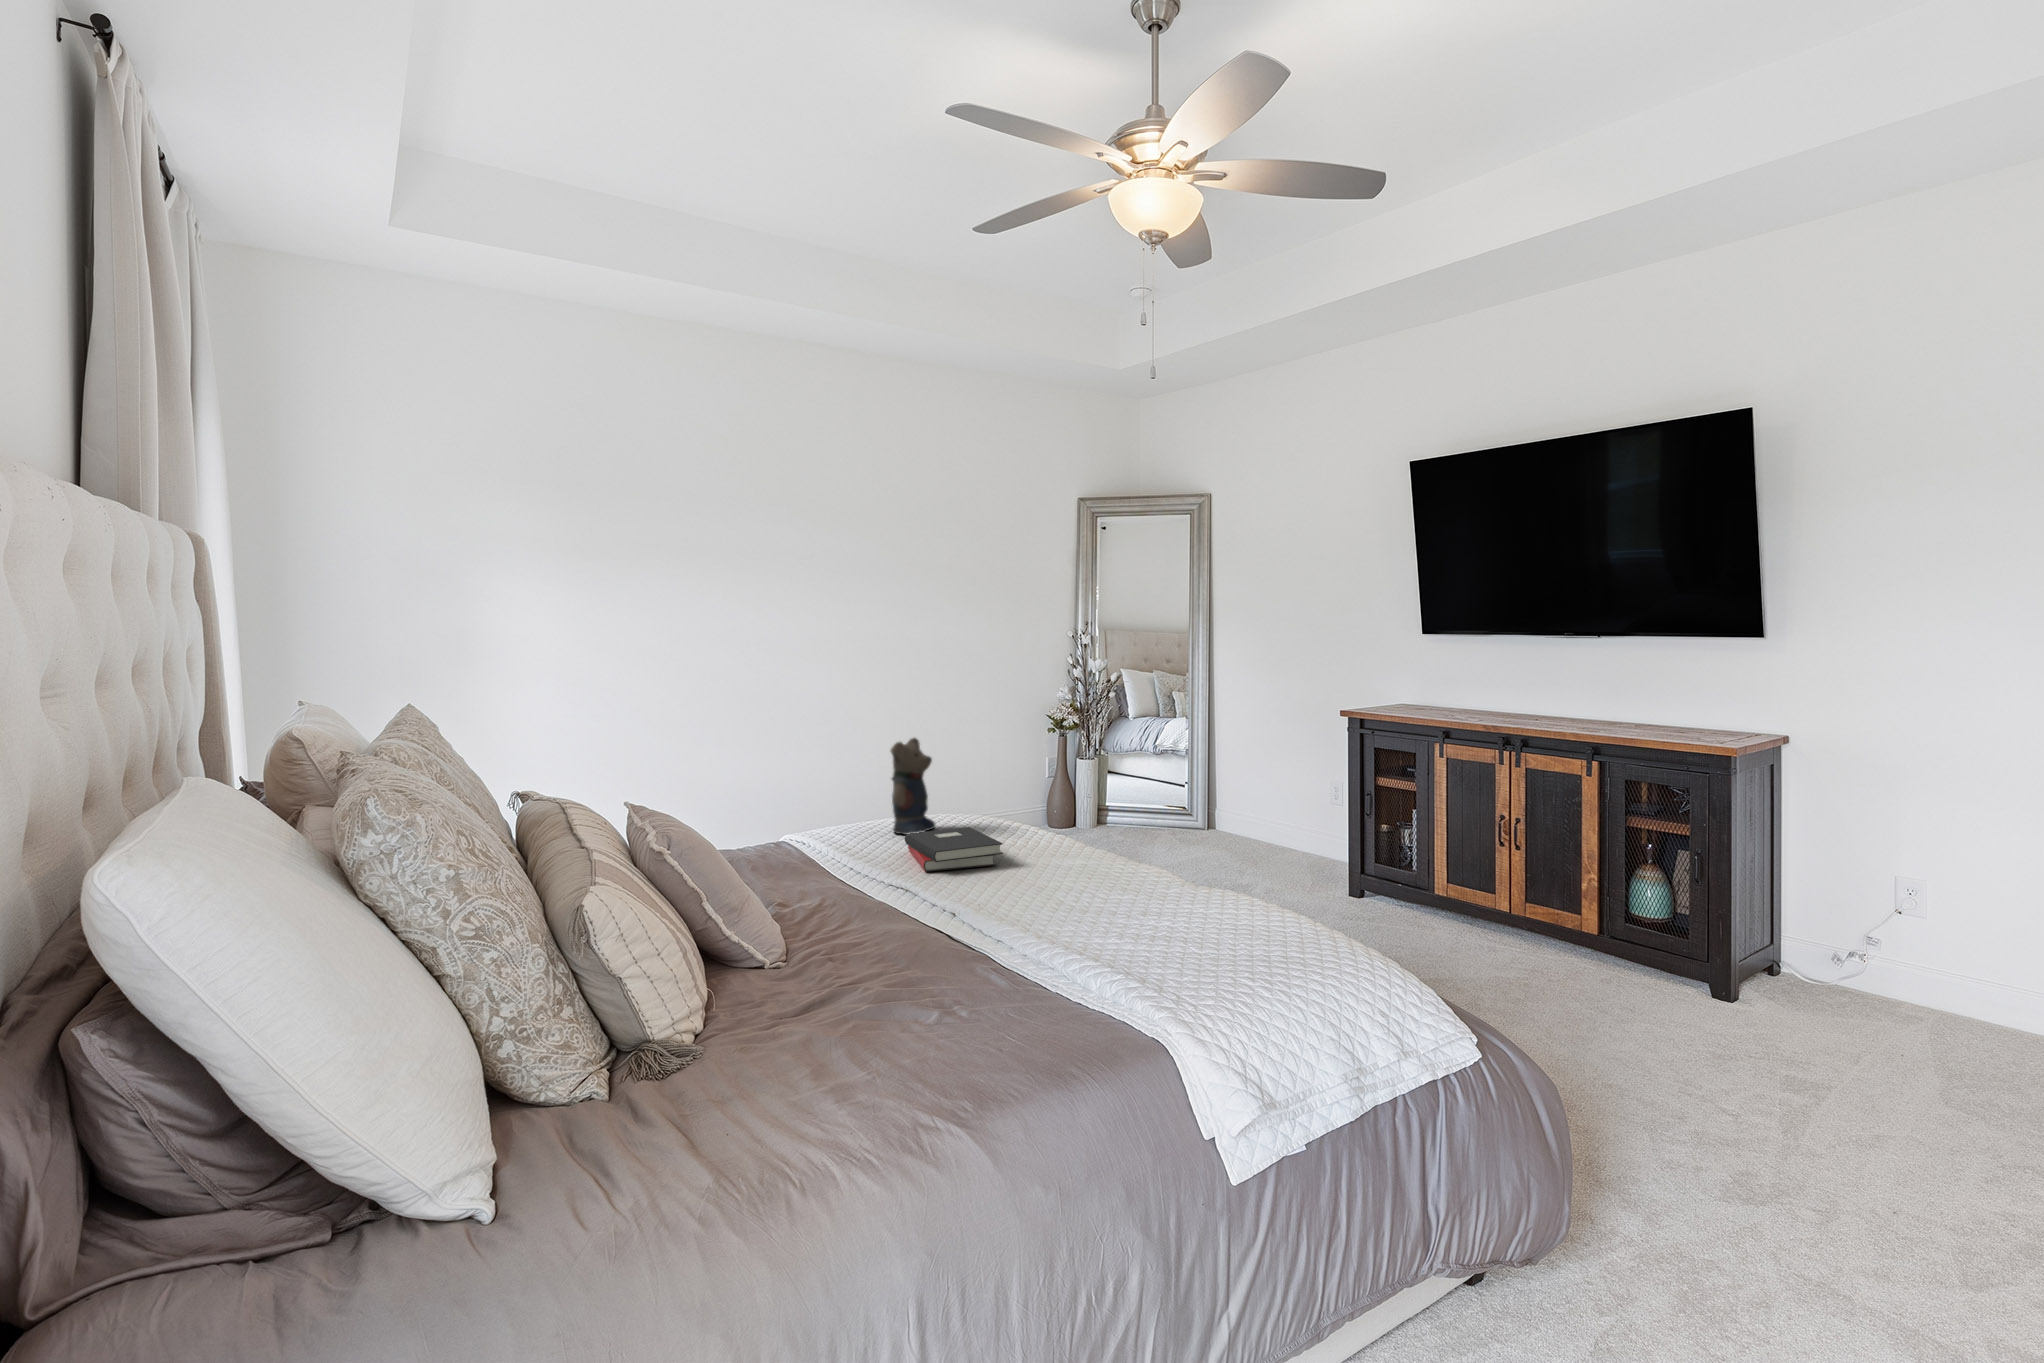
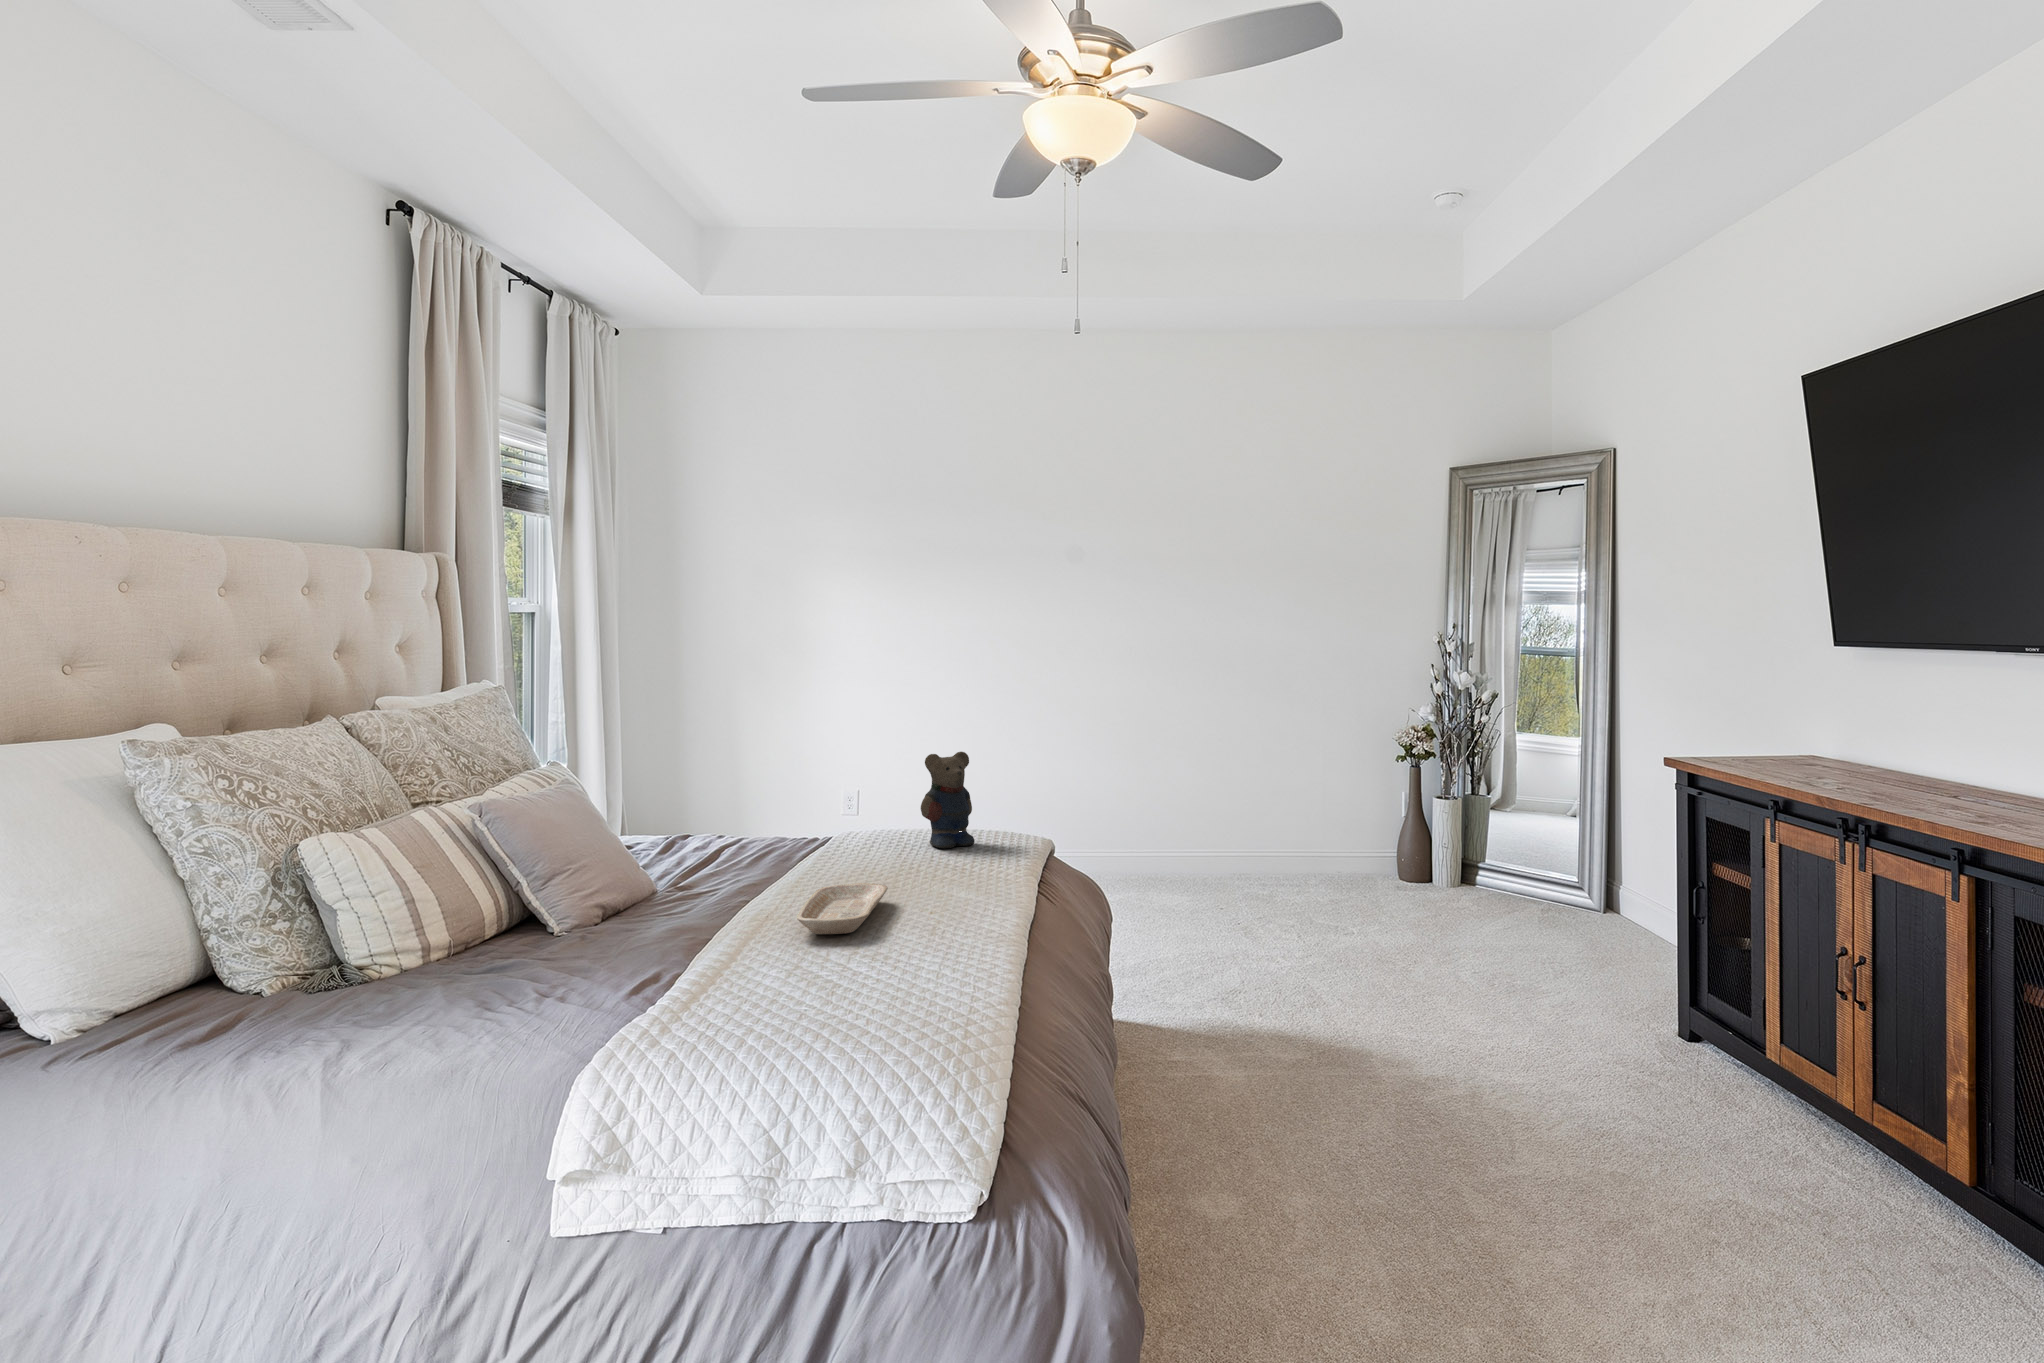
hardback book: present [905,827,1003,872] -> none [851,843,958,884]
tray: none [960,867,1087,915] -> present [797,883,888,934]

